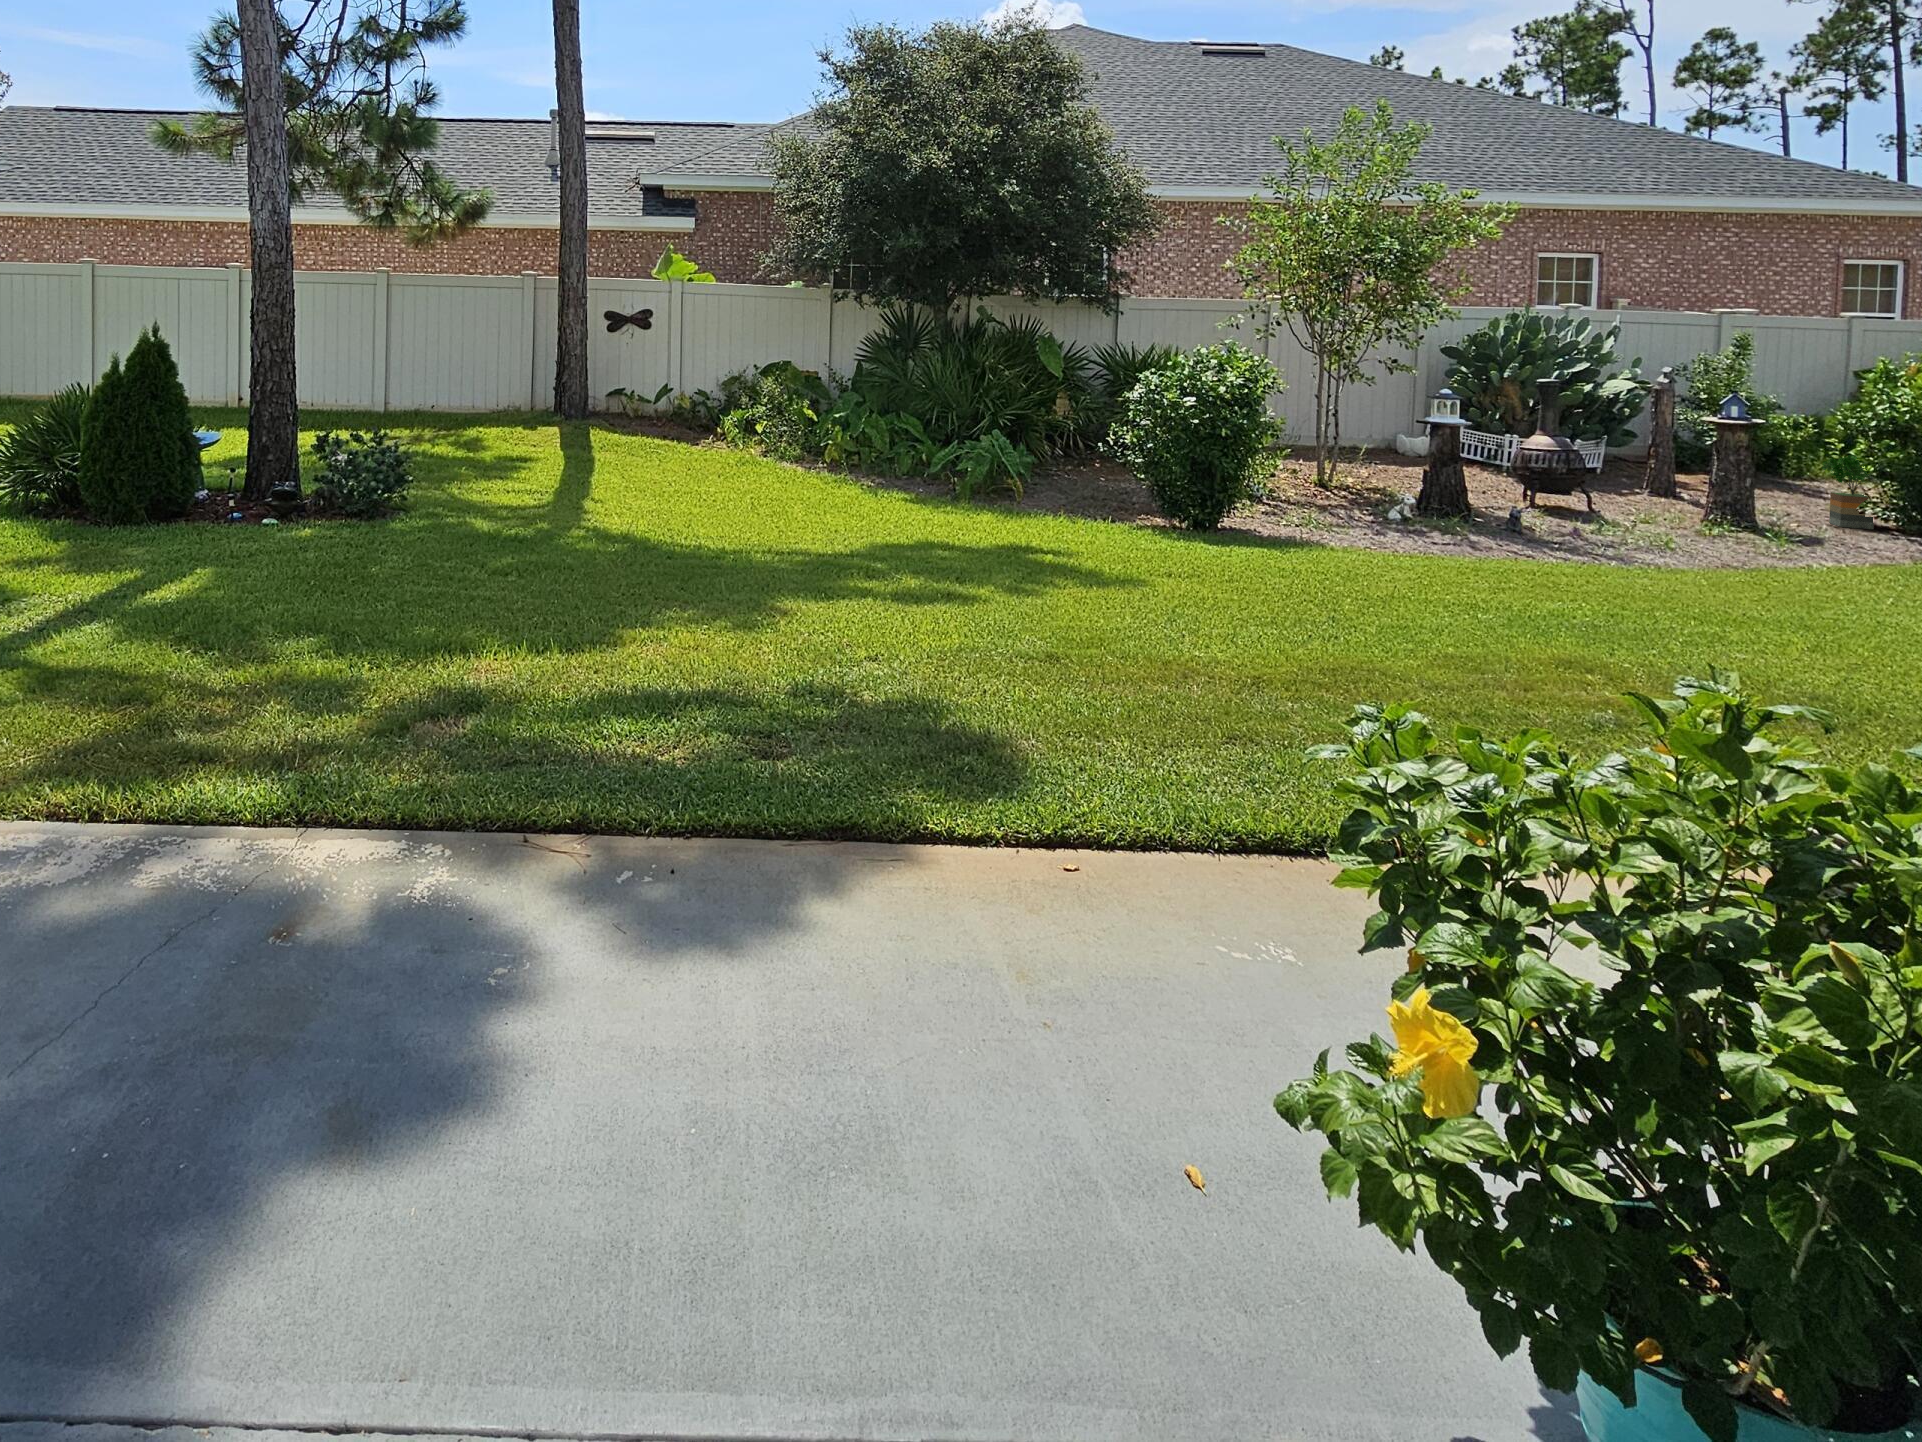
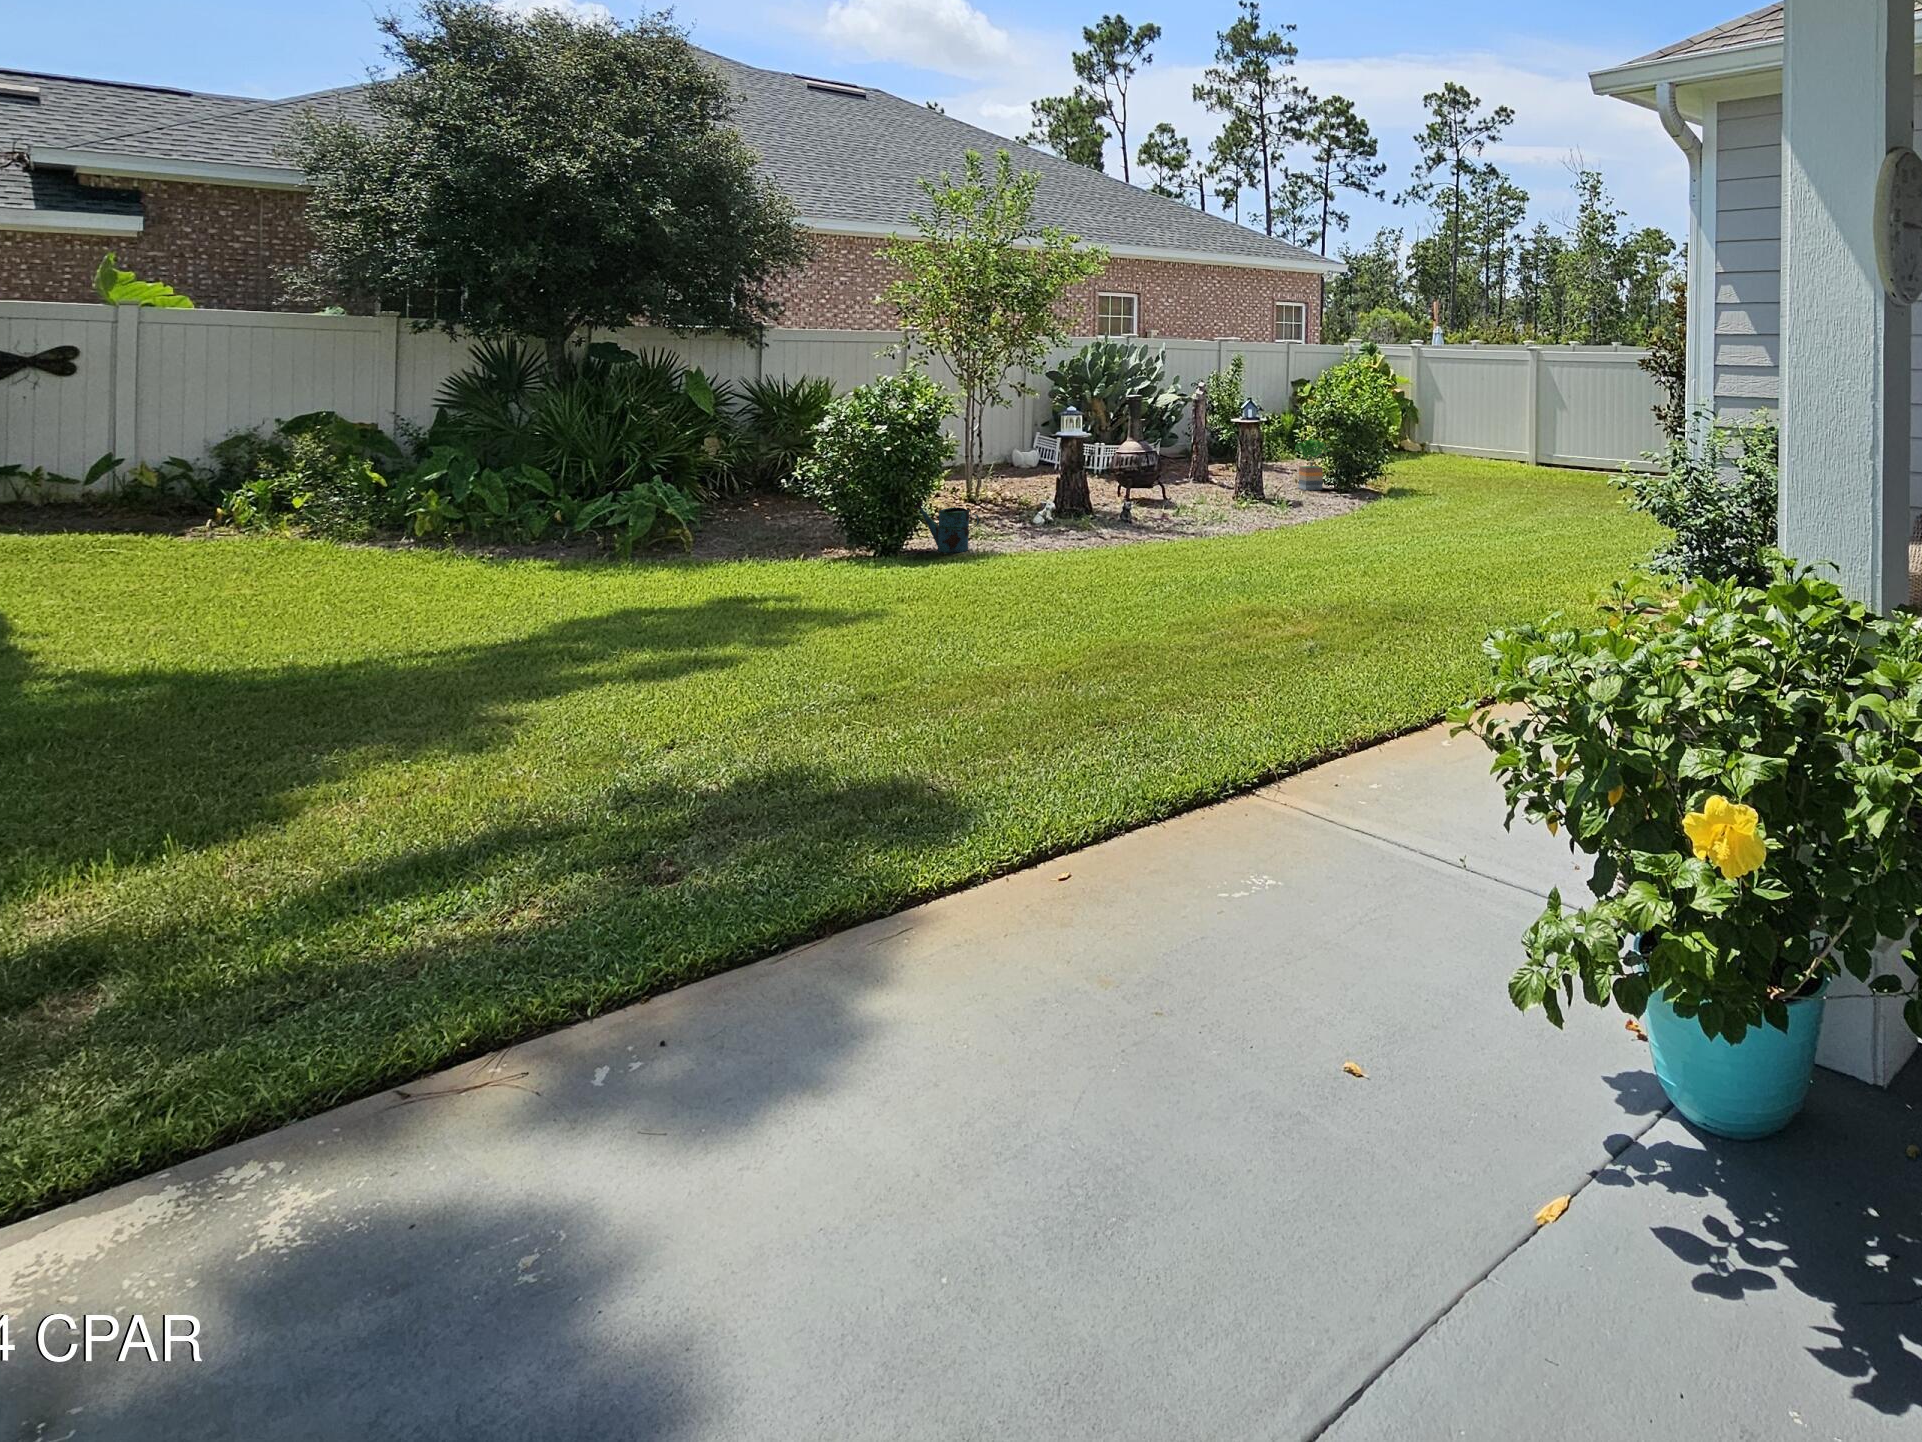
watering can: none [1214,480,1283,538] -> present [913,502,979,553]

